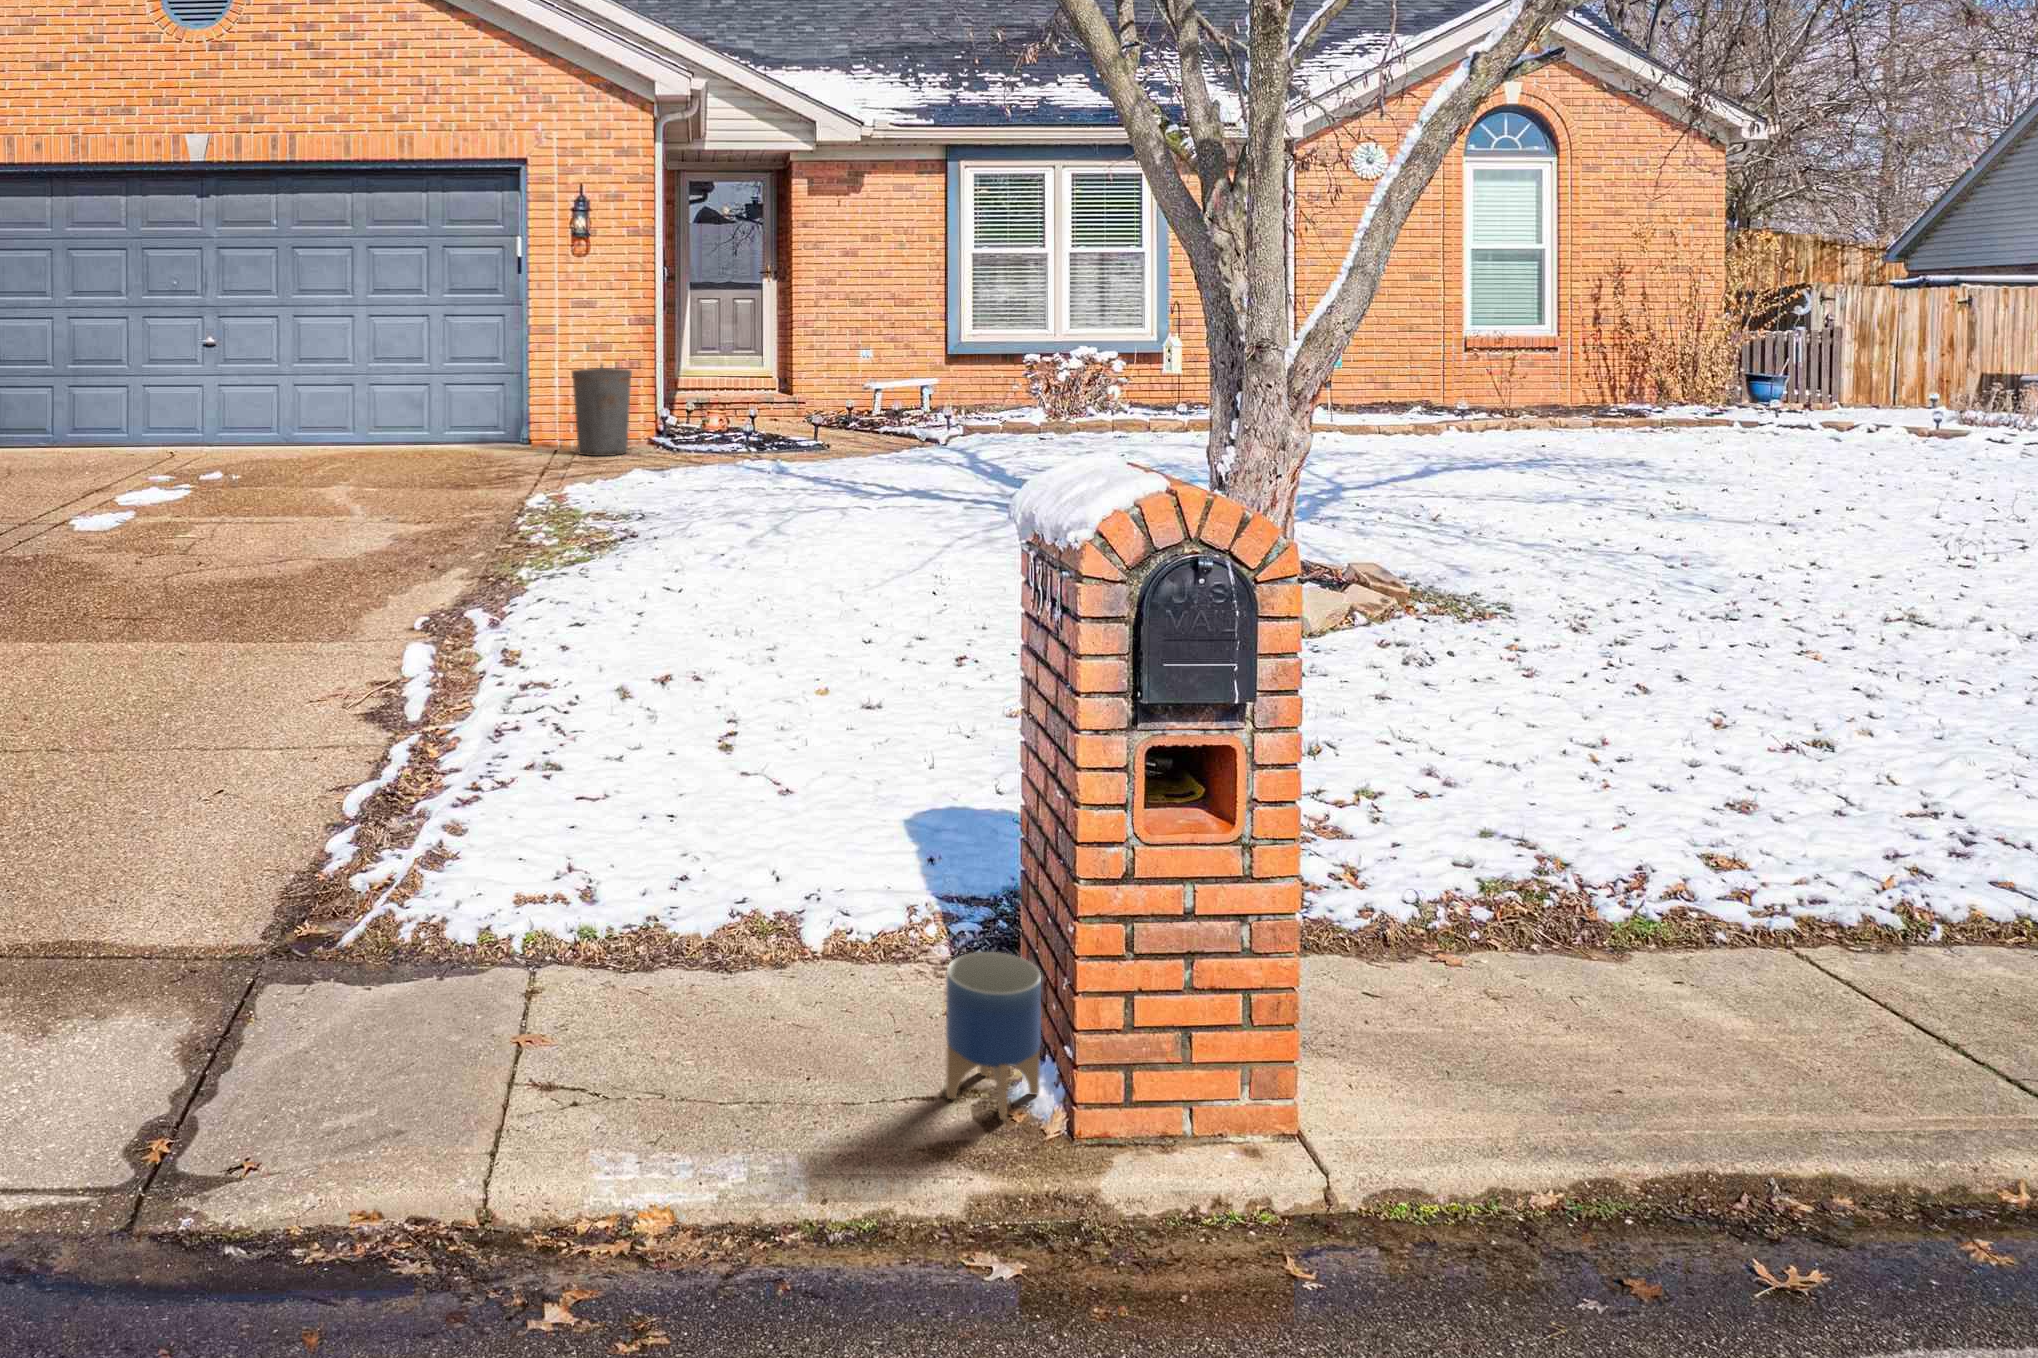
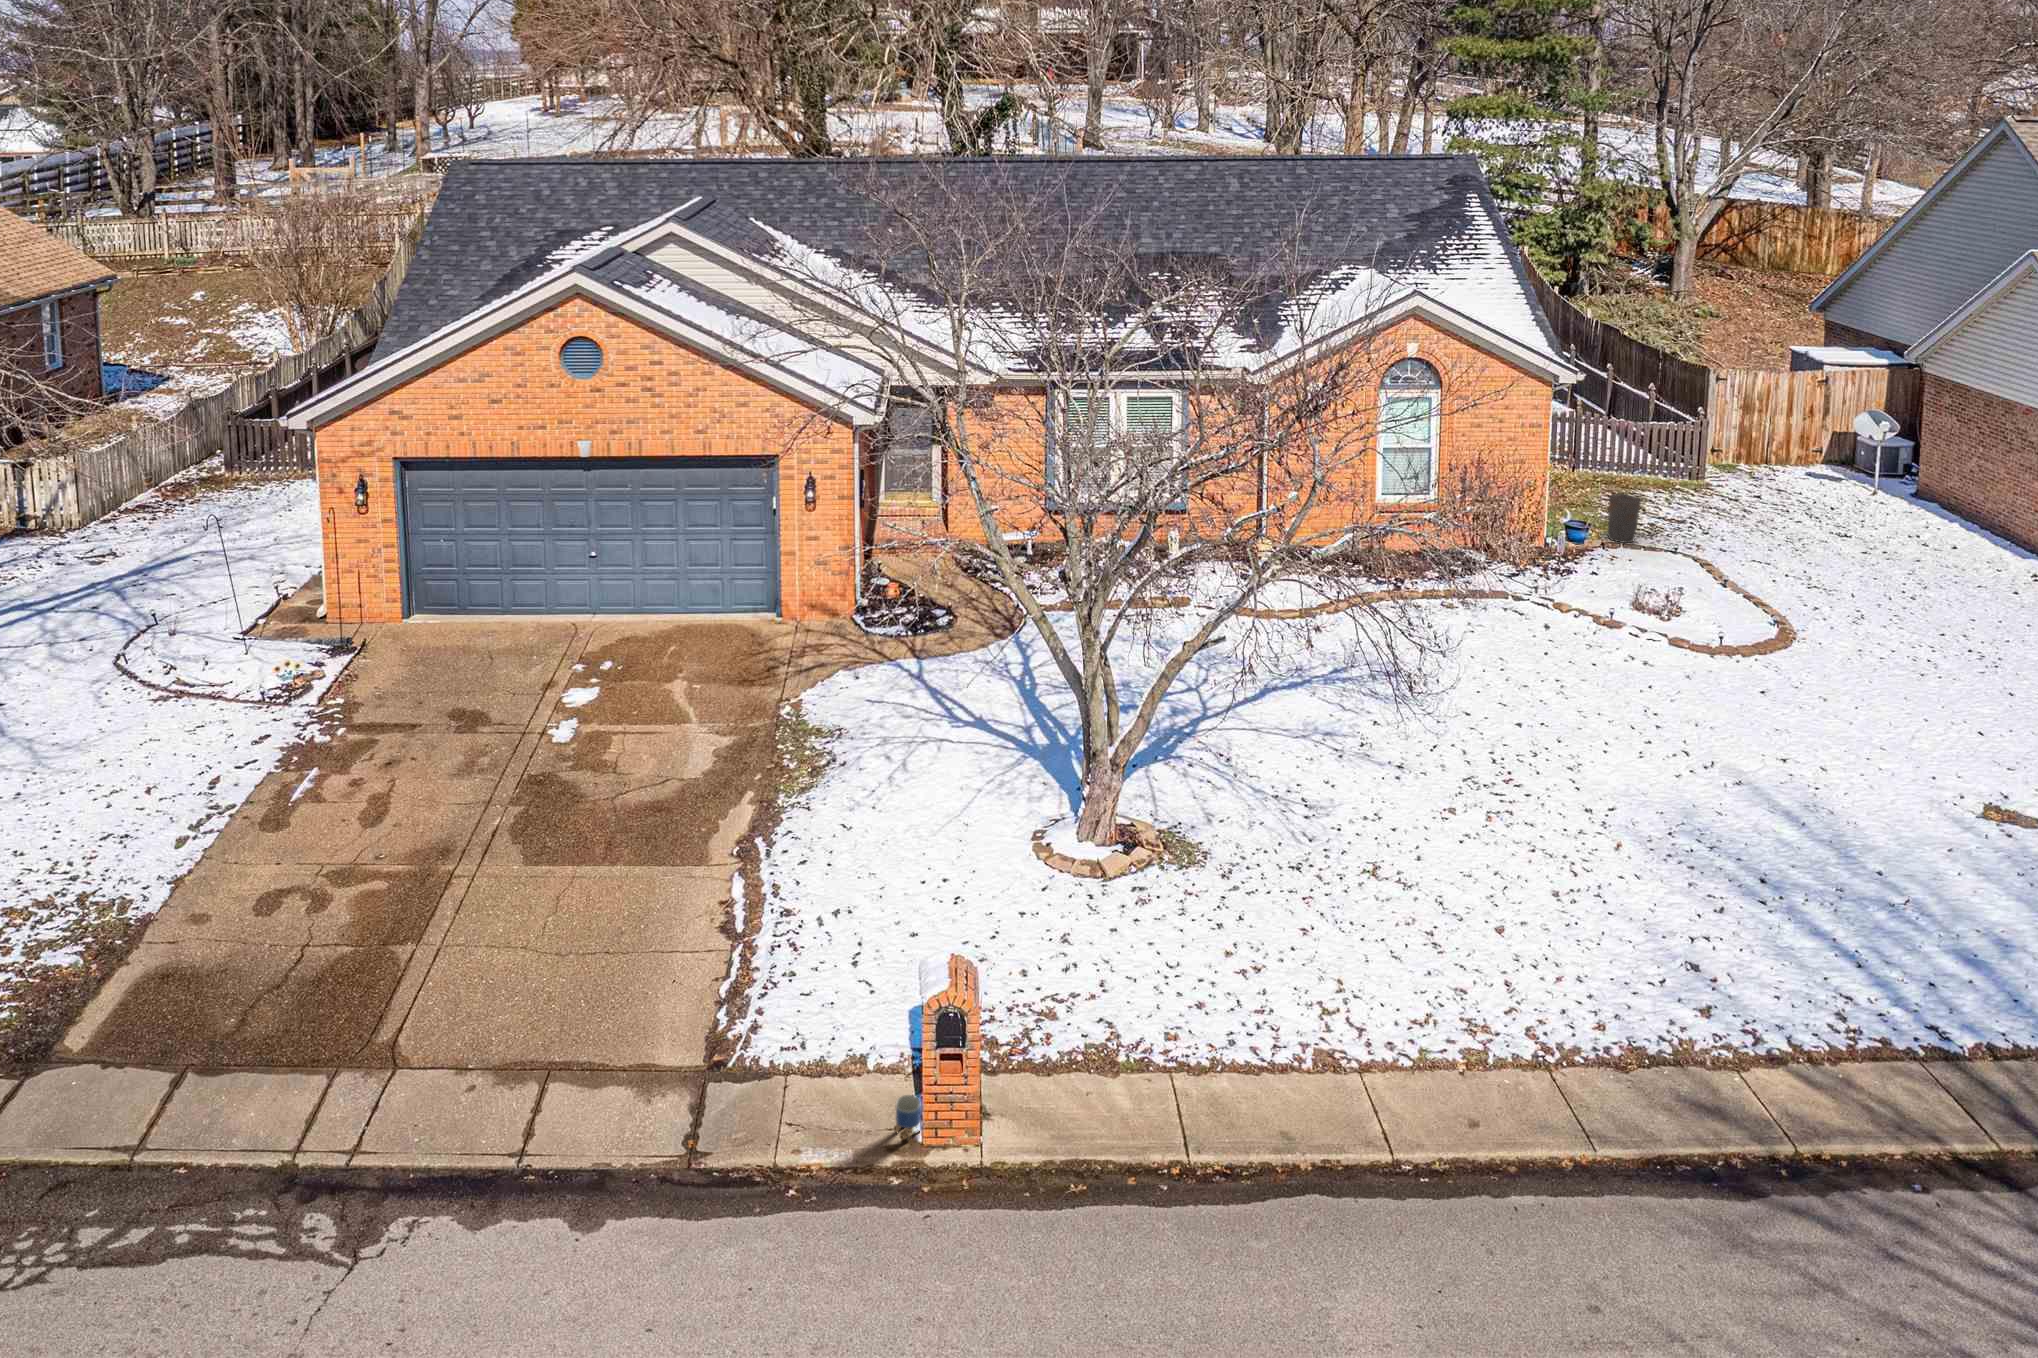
trash can: present [572,364,632,456] -> present [1608,494,1641,543]

